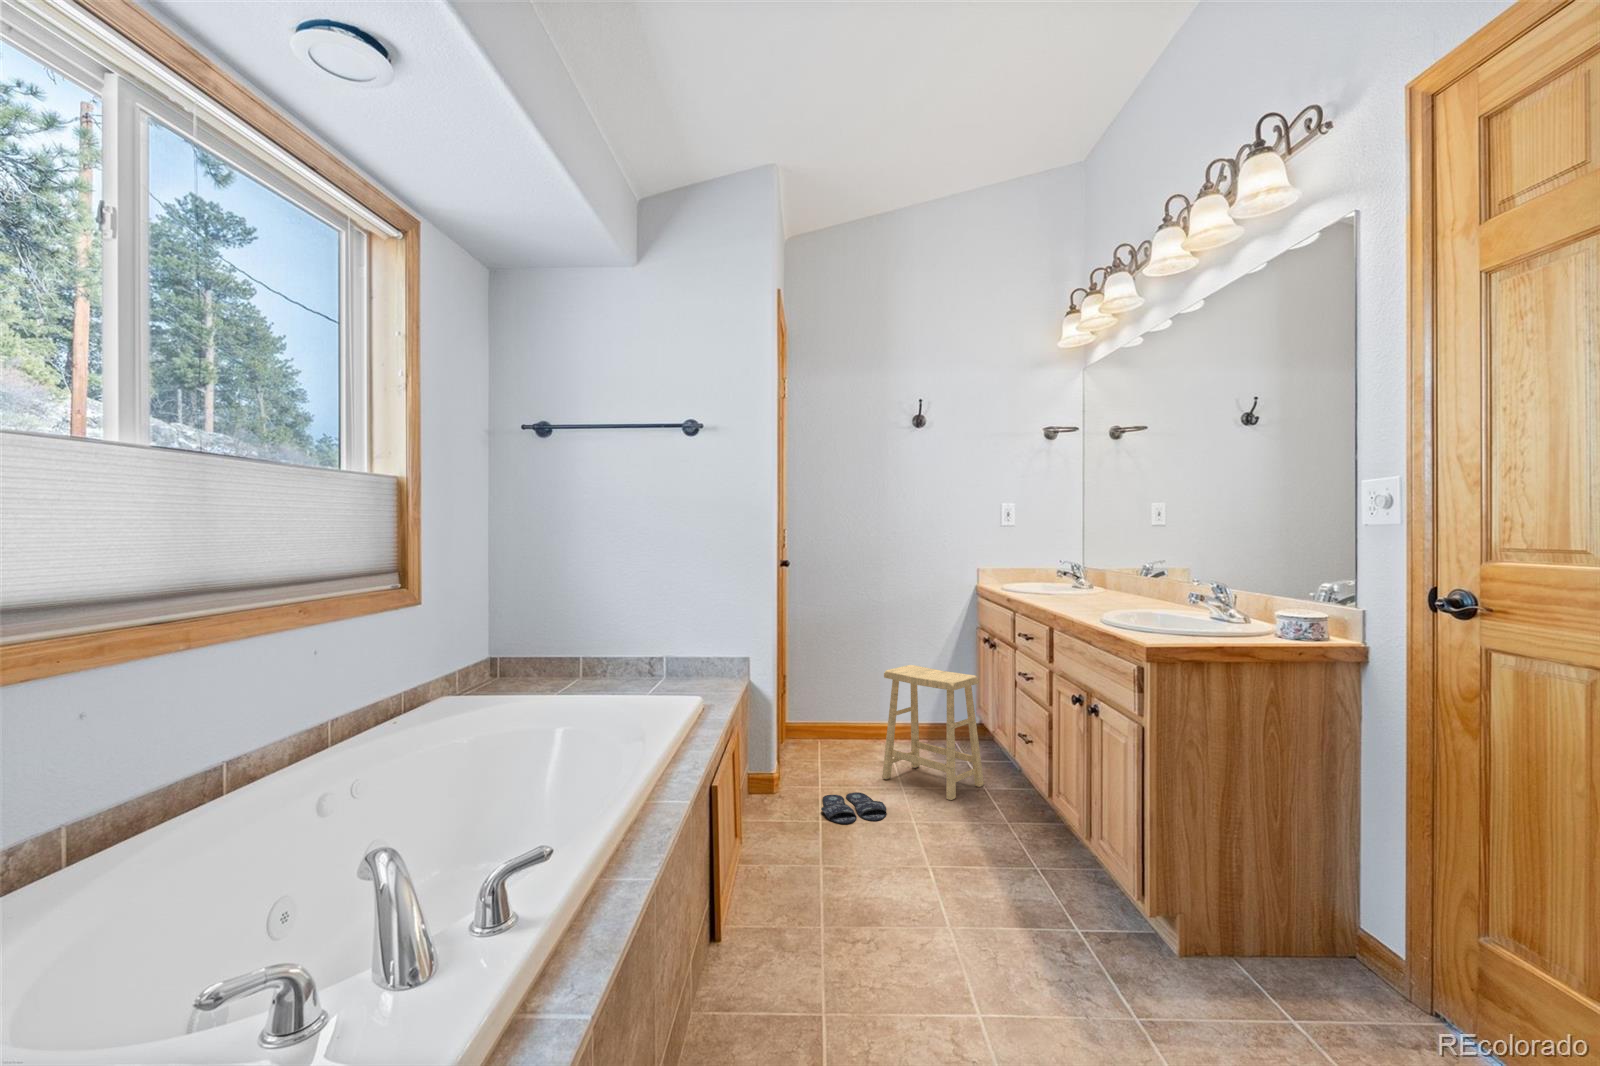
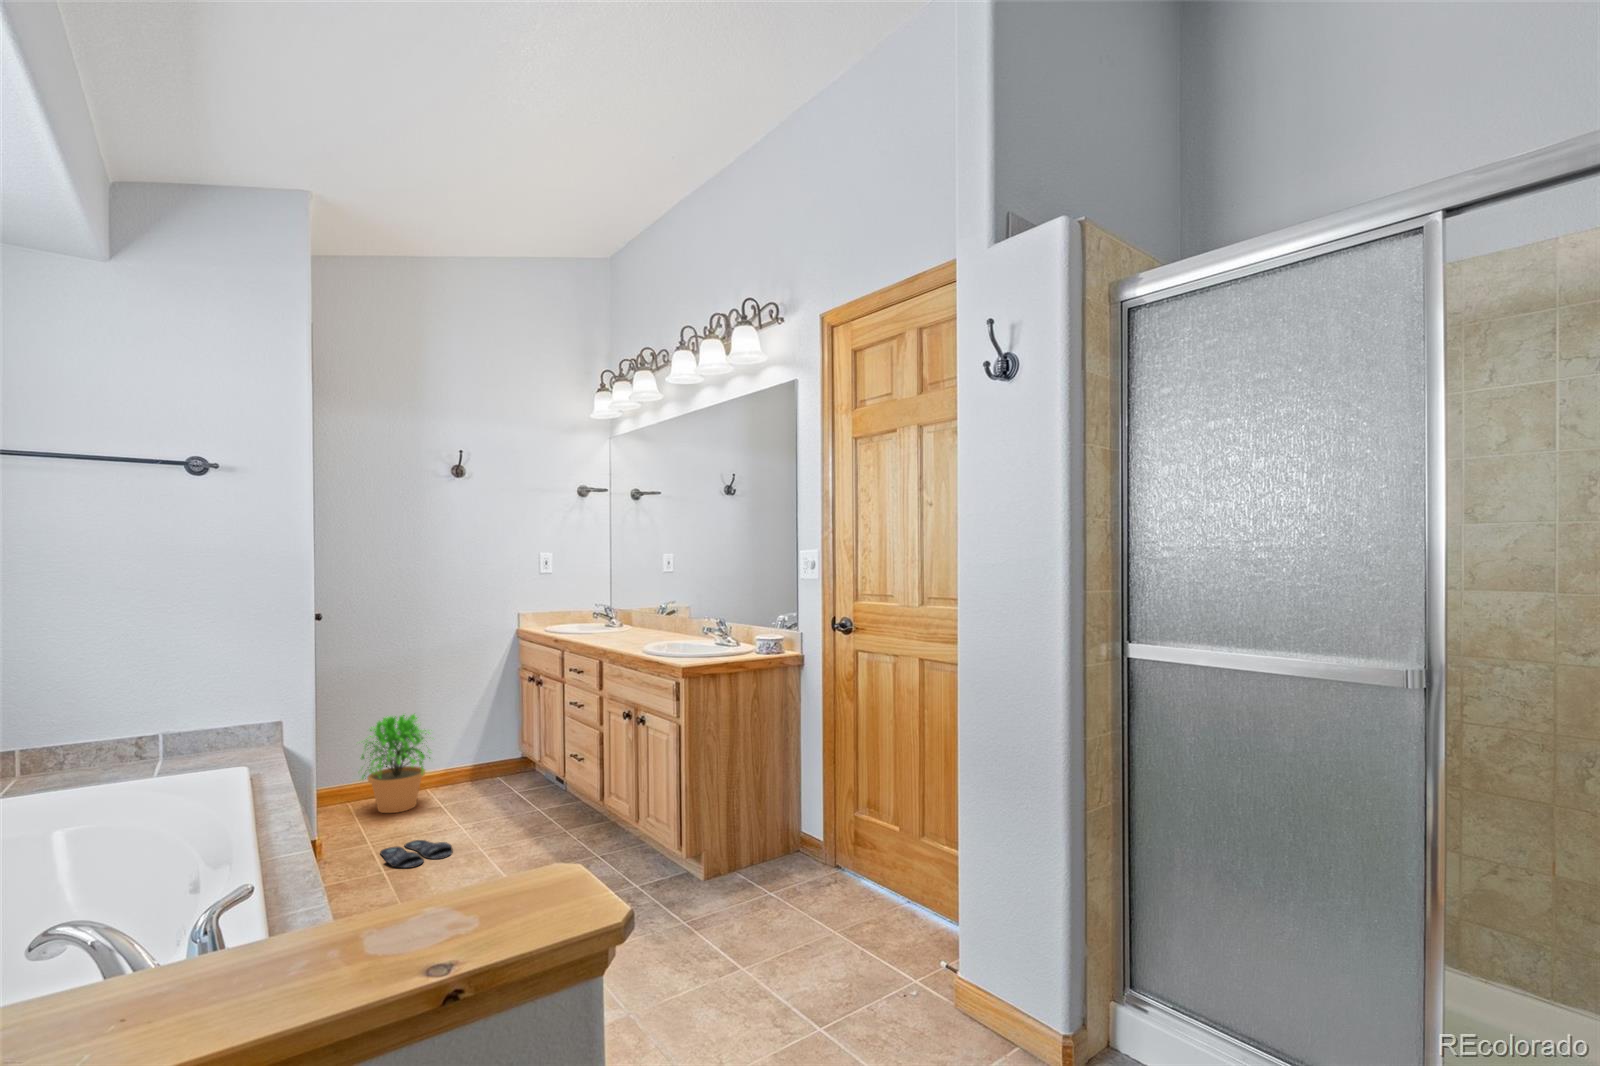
potted plant: none [820,659,892,757] -> present [361,714,431,813]
footstool: present [882,665,984,800] -> none [436,710,536,828]

